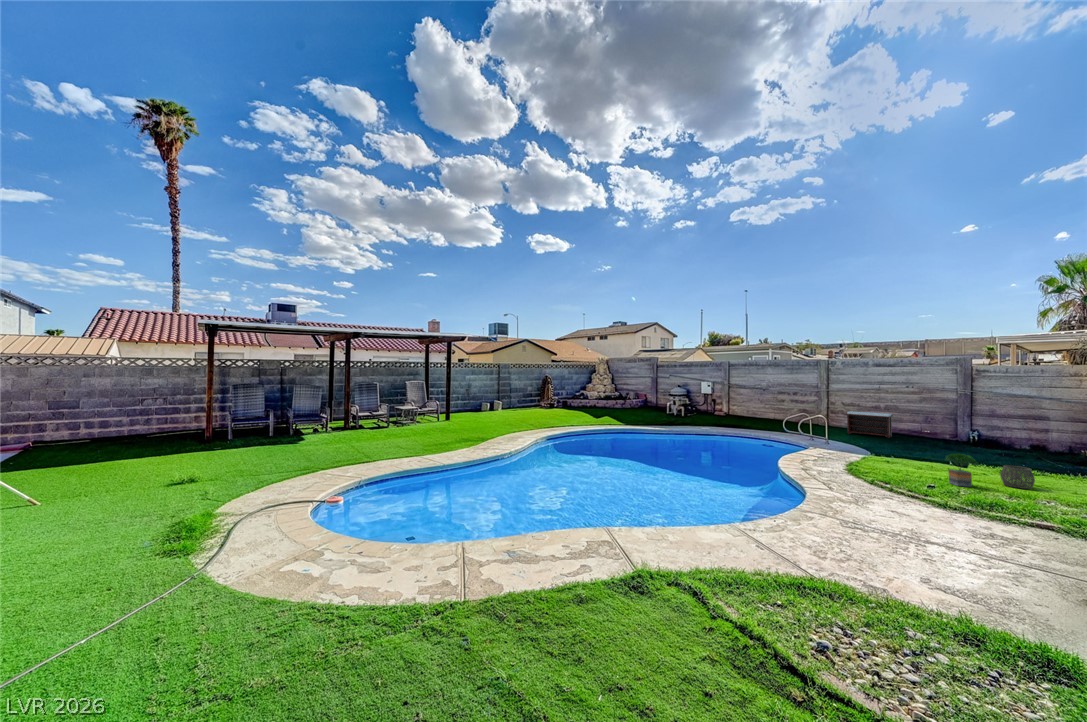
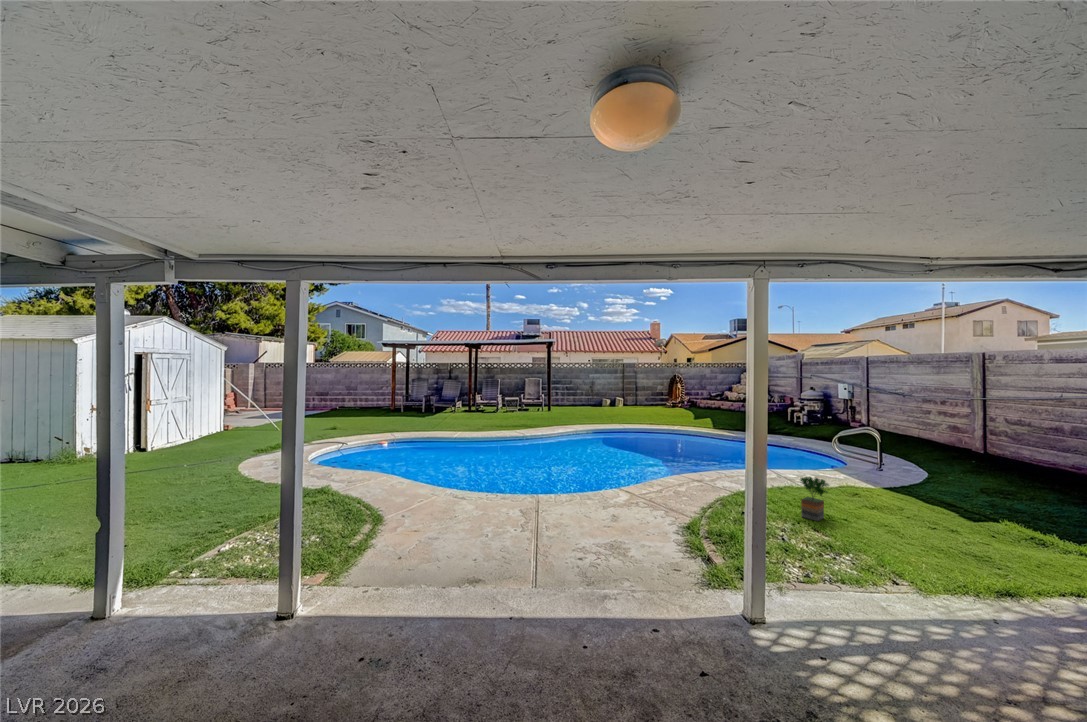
bench: present [847,411,893,438] -> none [993,433,1082,481]
woven basket: present [1000,465,1035,489] -> none [877,505,920,541]

